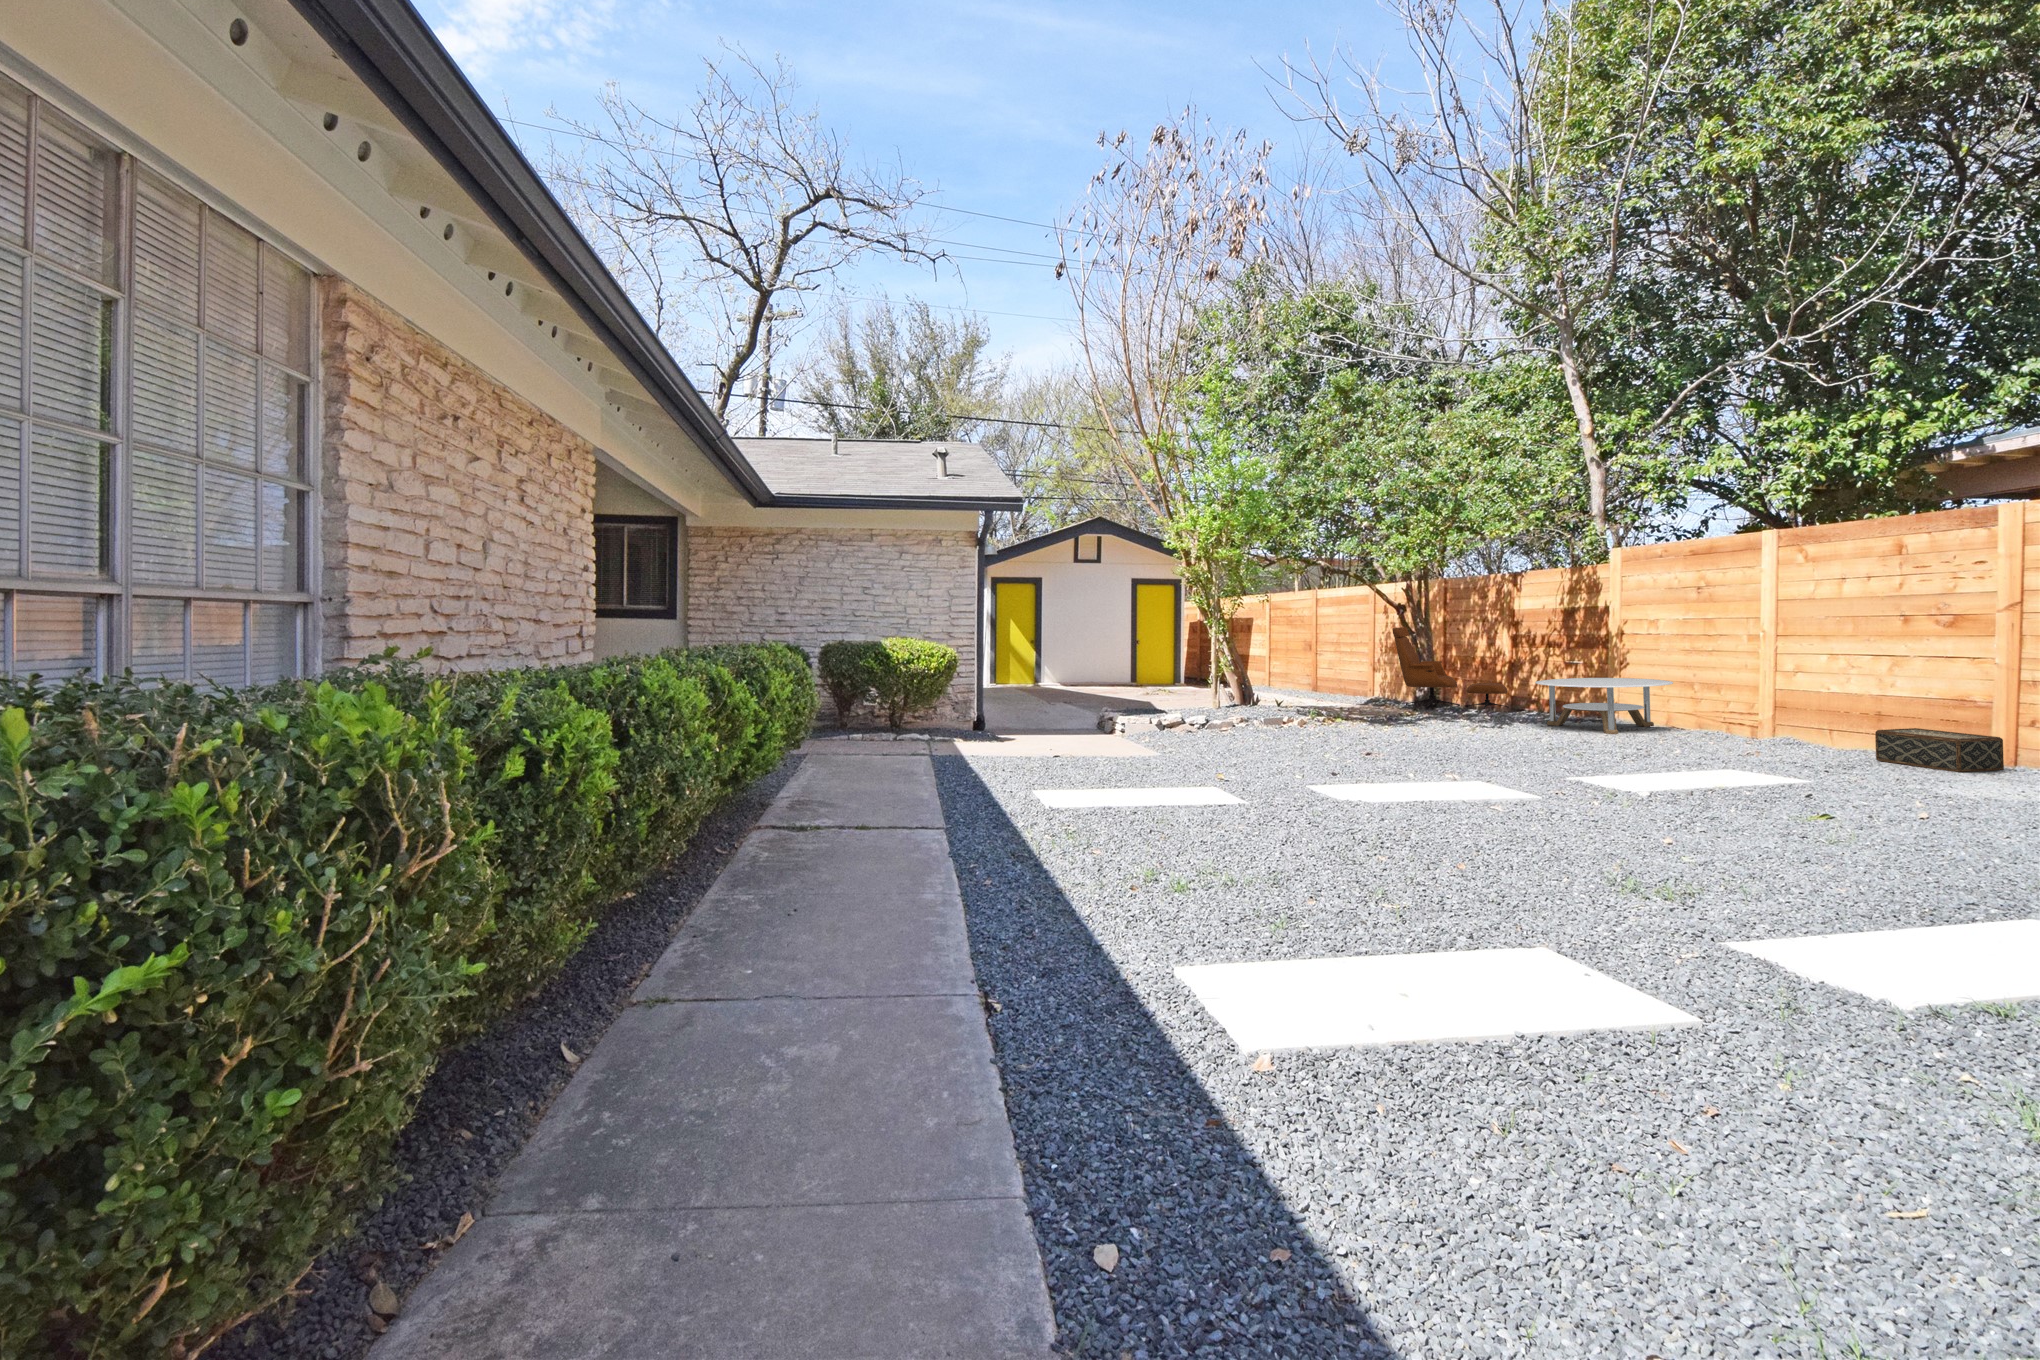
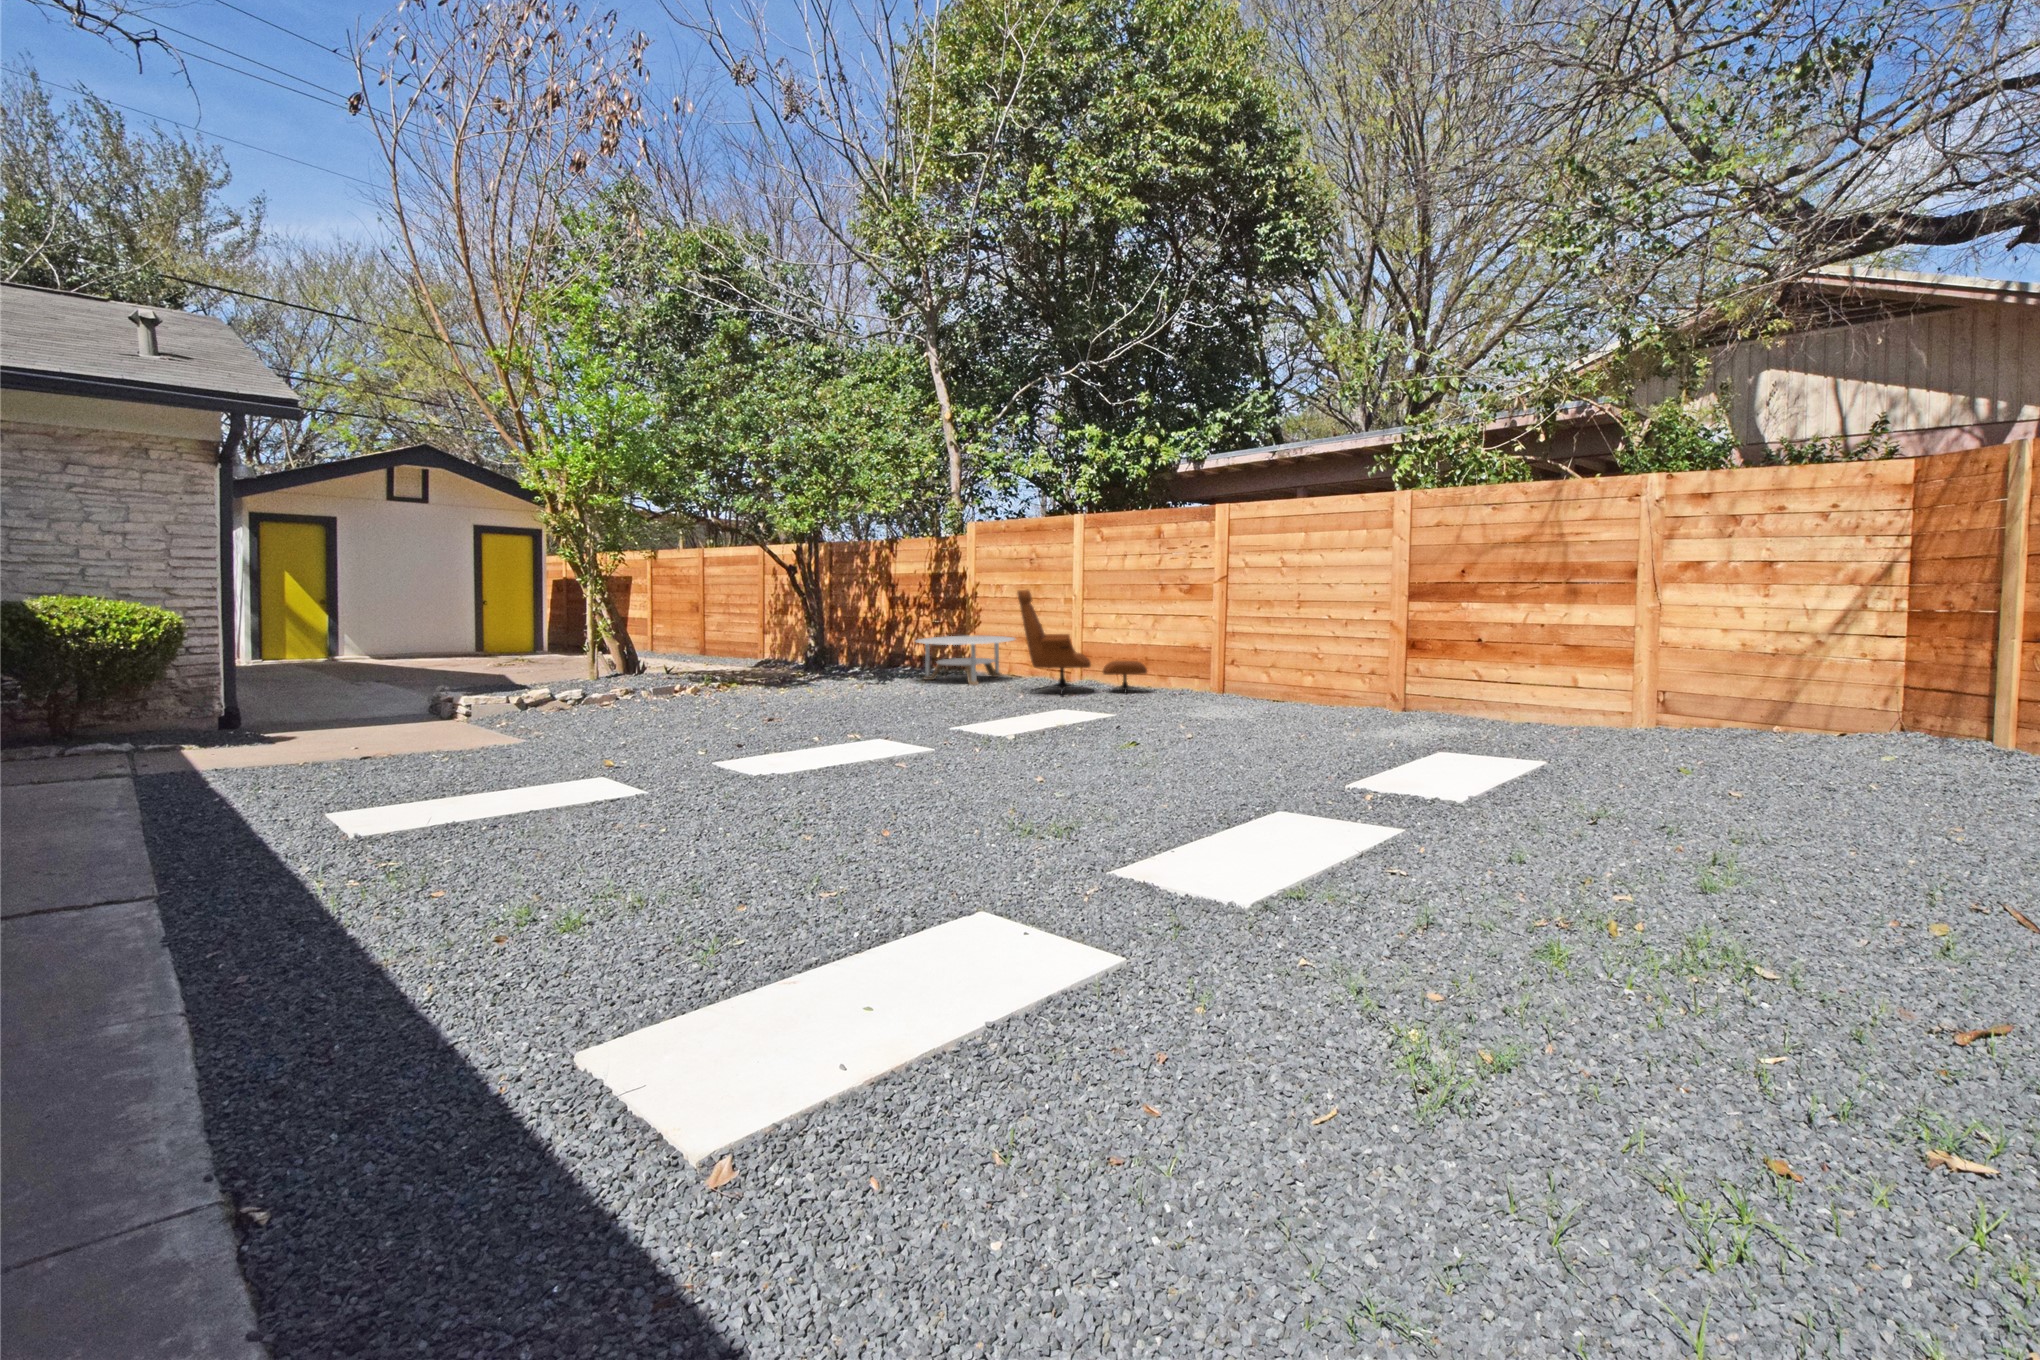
lounge chair: present [1392,627,1509,709] -> present [1017,590,1147,695]
woven basket: present [1875,728,2004,772] -> none [1145,669,1211,700]

